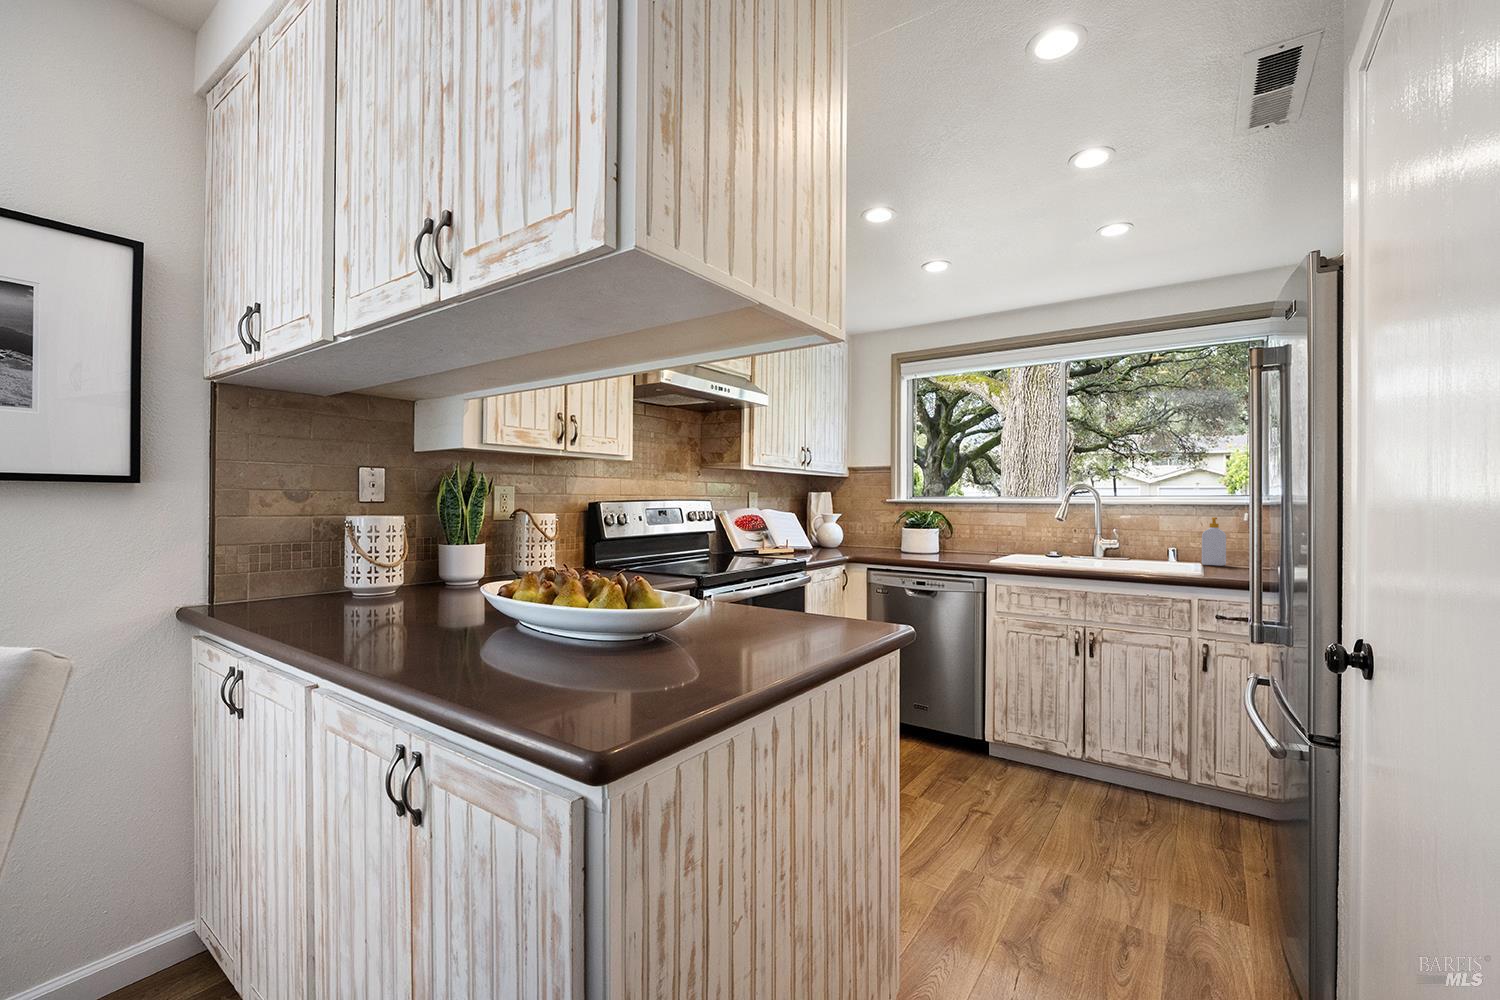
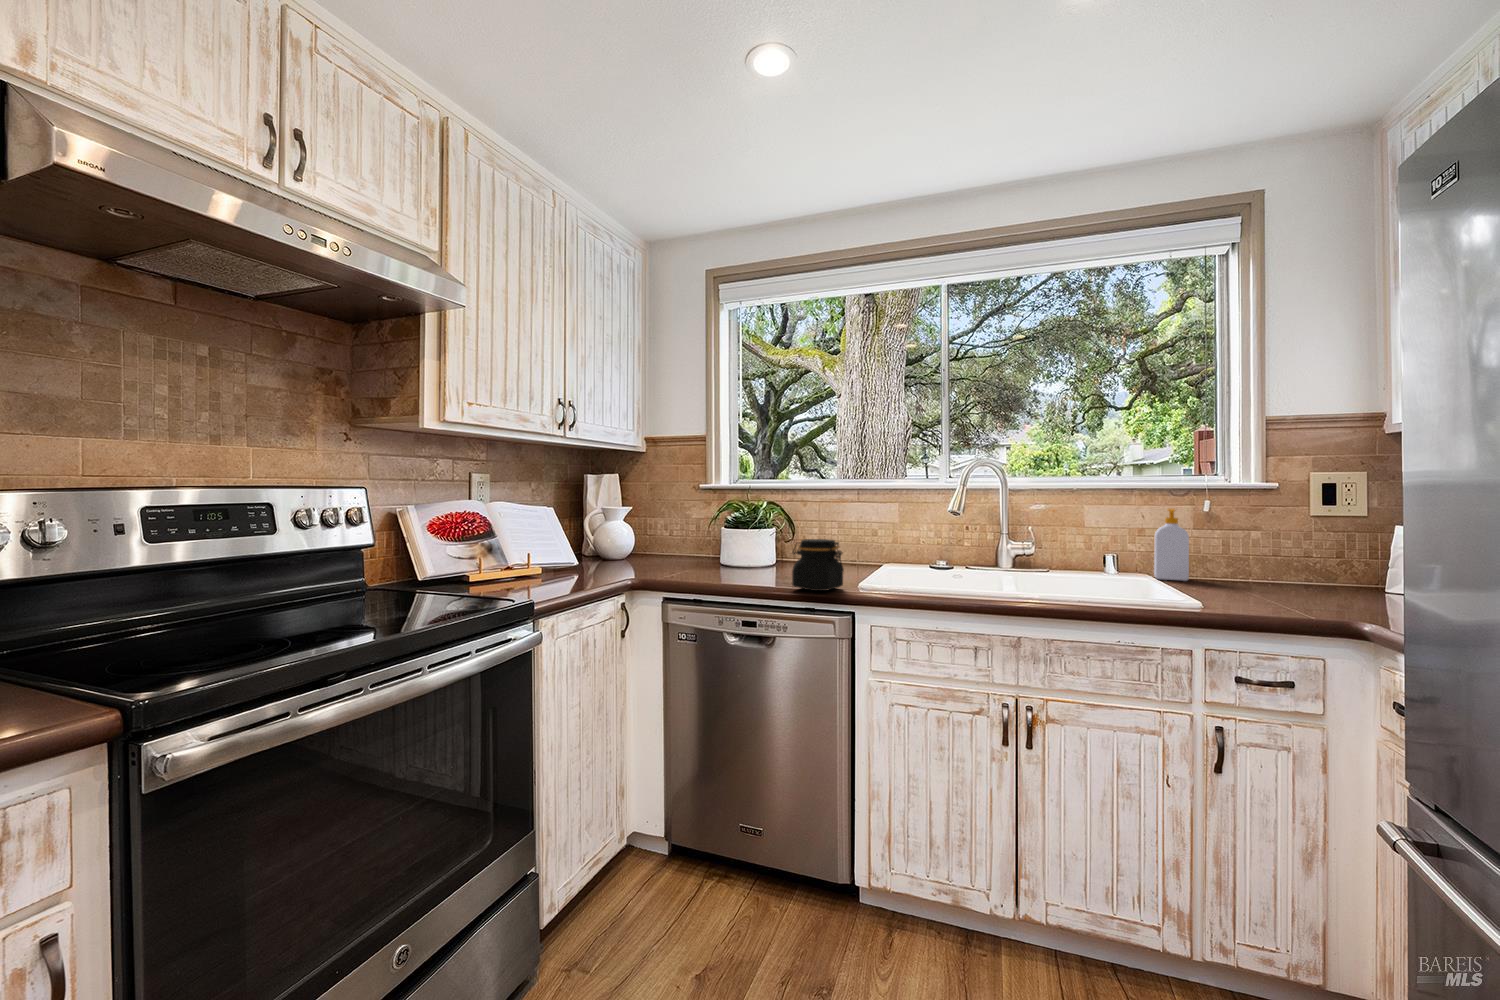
jar: none [947,533,980,564] -> present [792,539,844,591]

